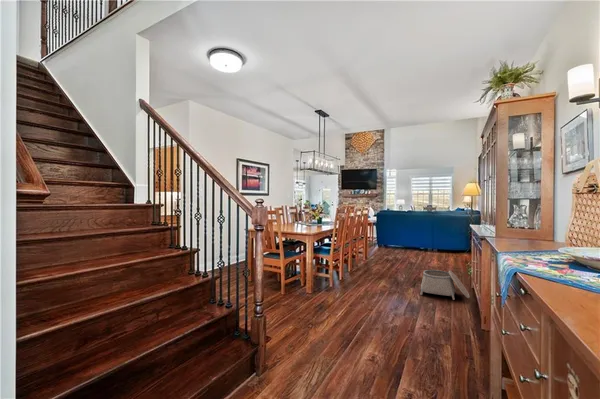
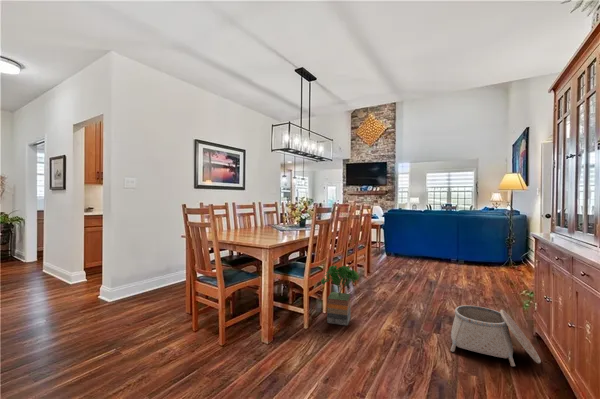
potted tree: none [339,247,364,285] -> present [321,266,359,325]

